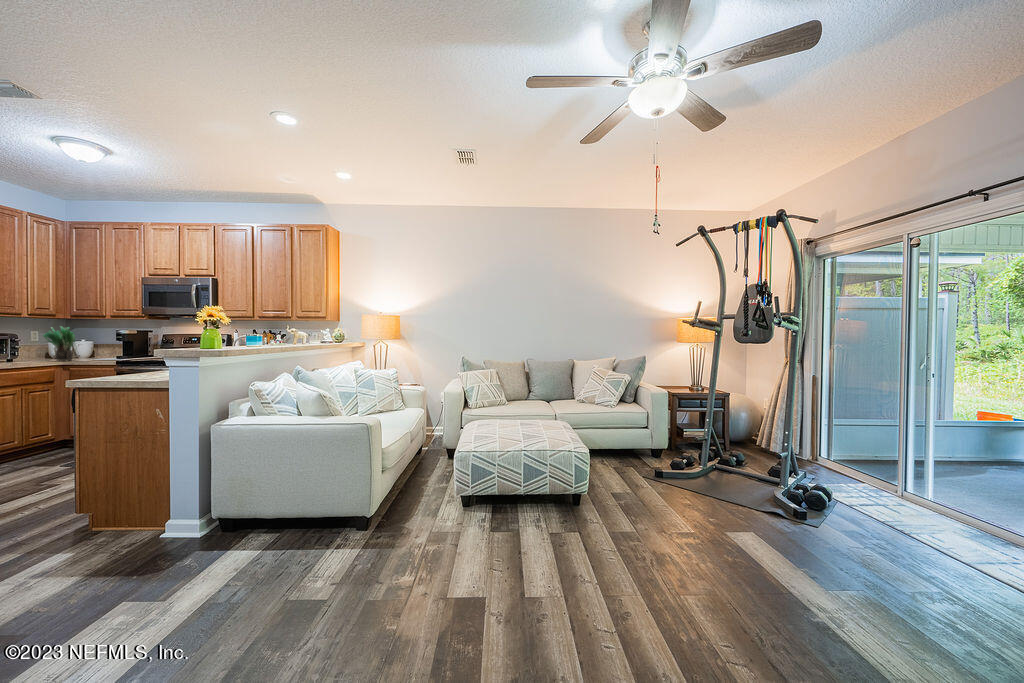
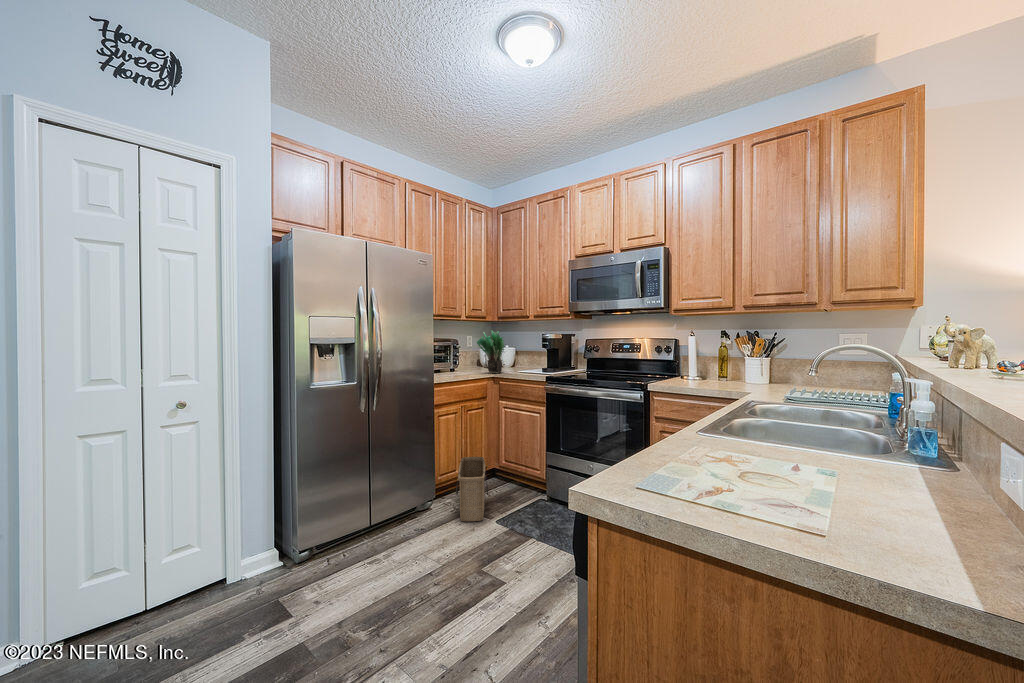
basket: none [18,425,54,467] -> present [456,457,488,521]

